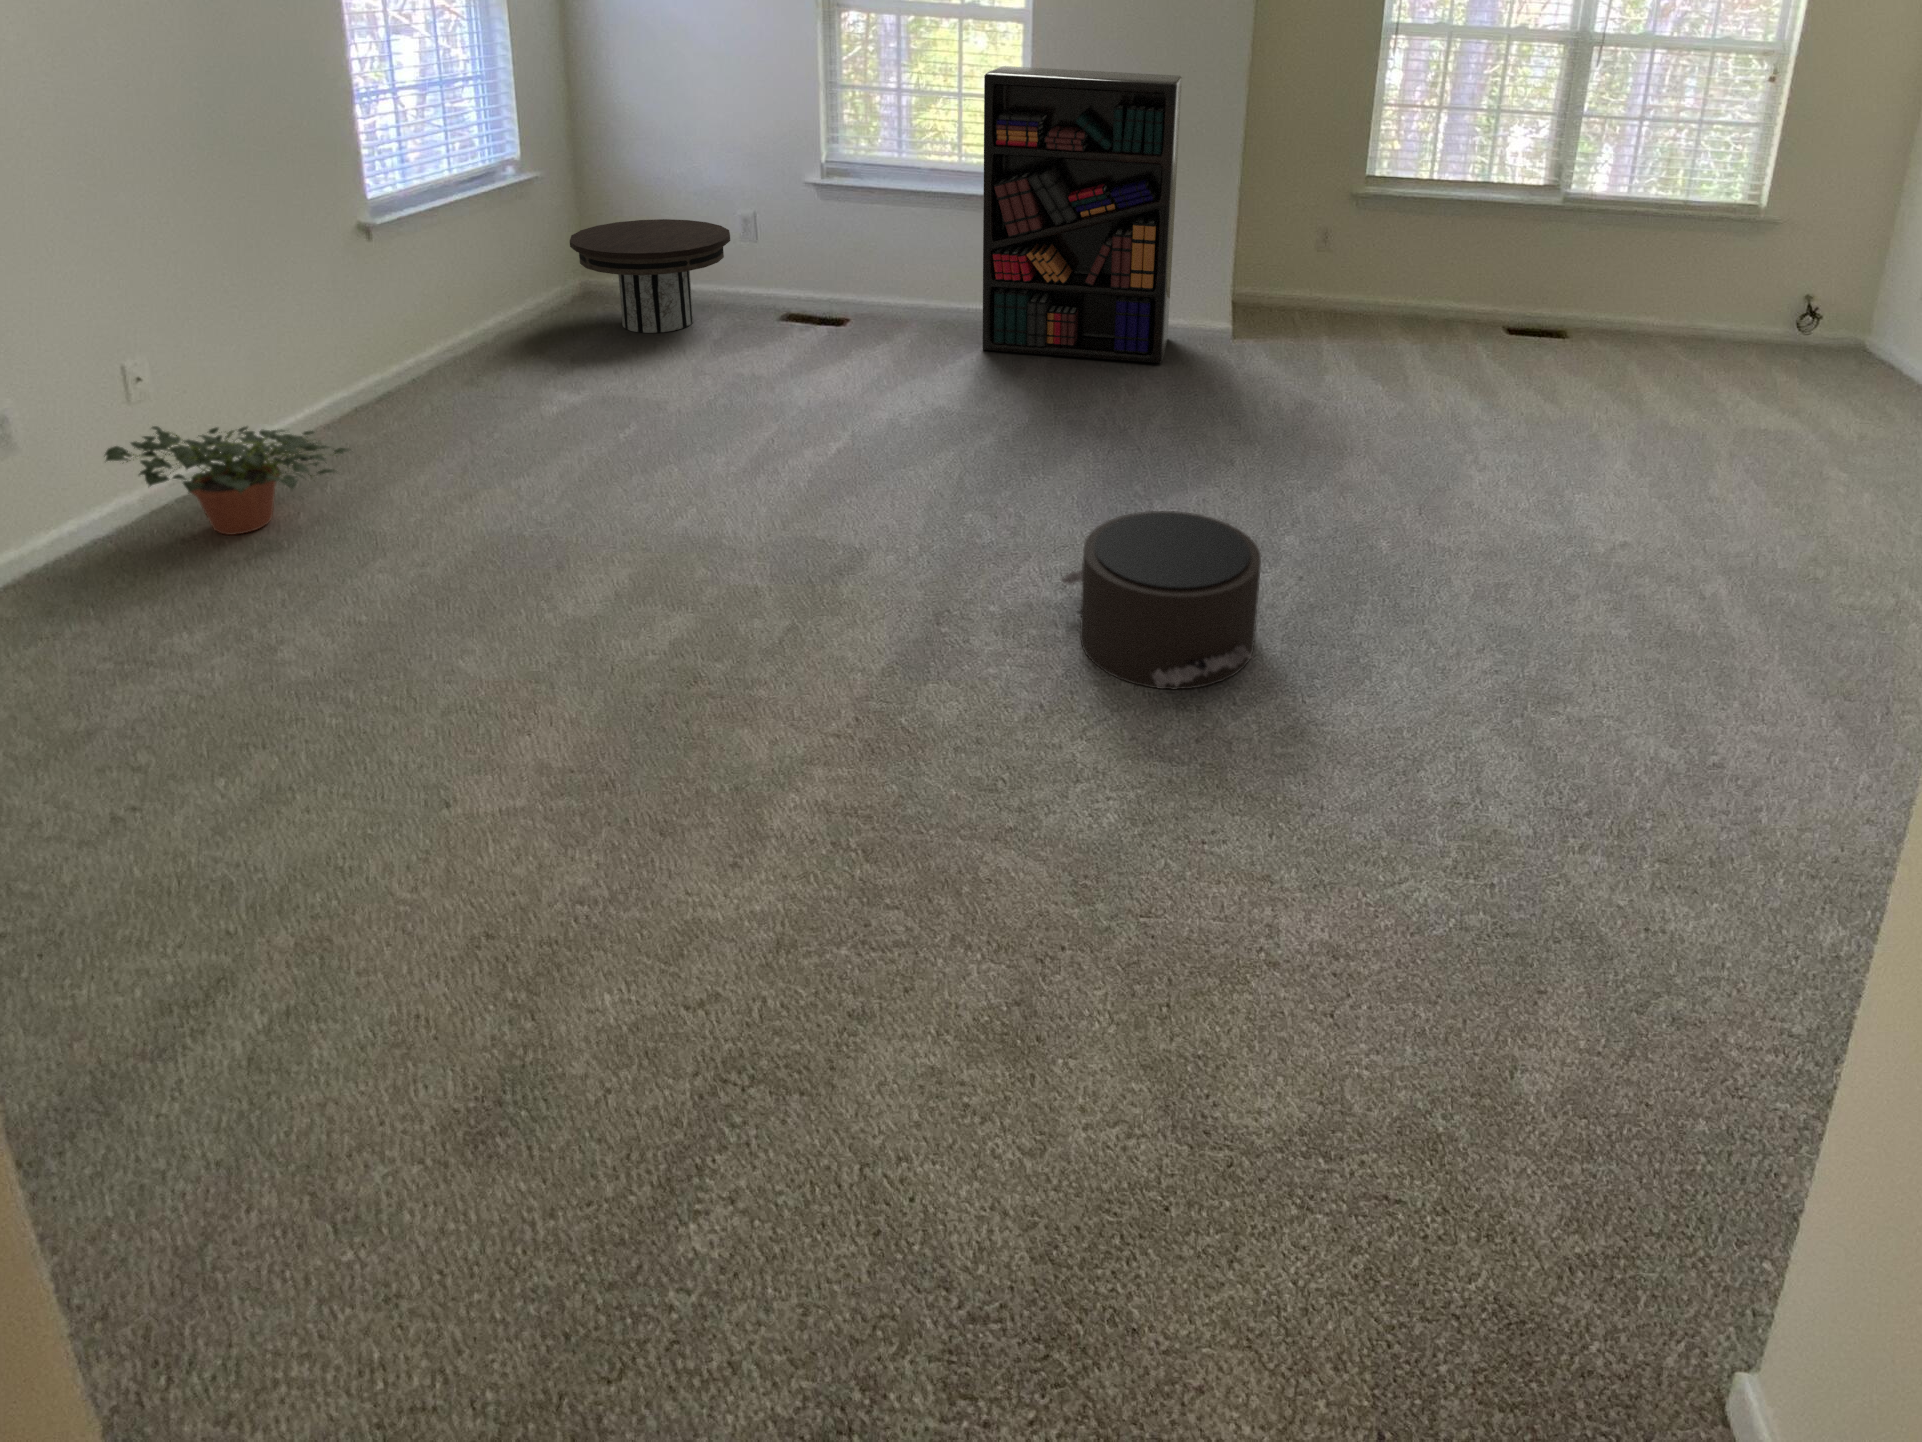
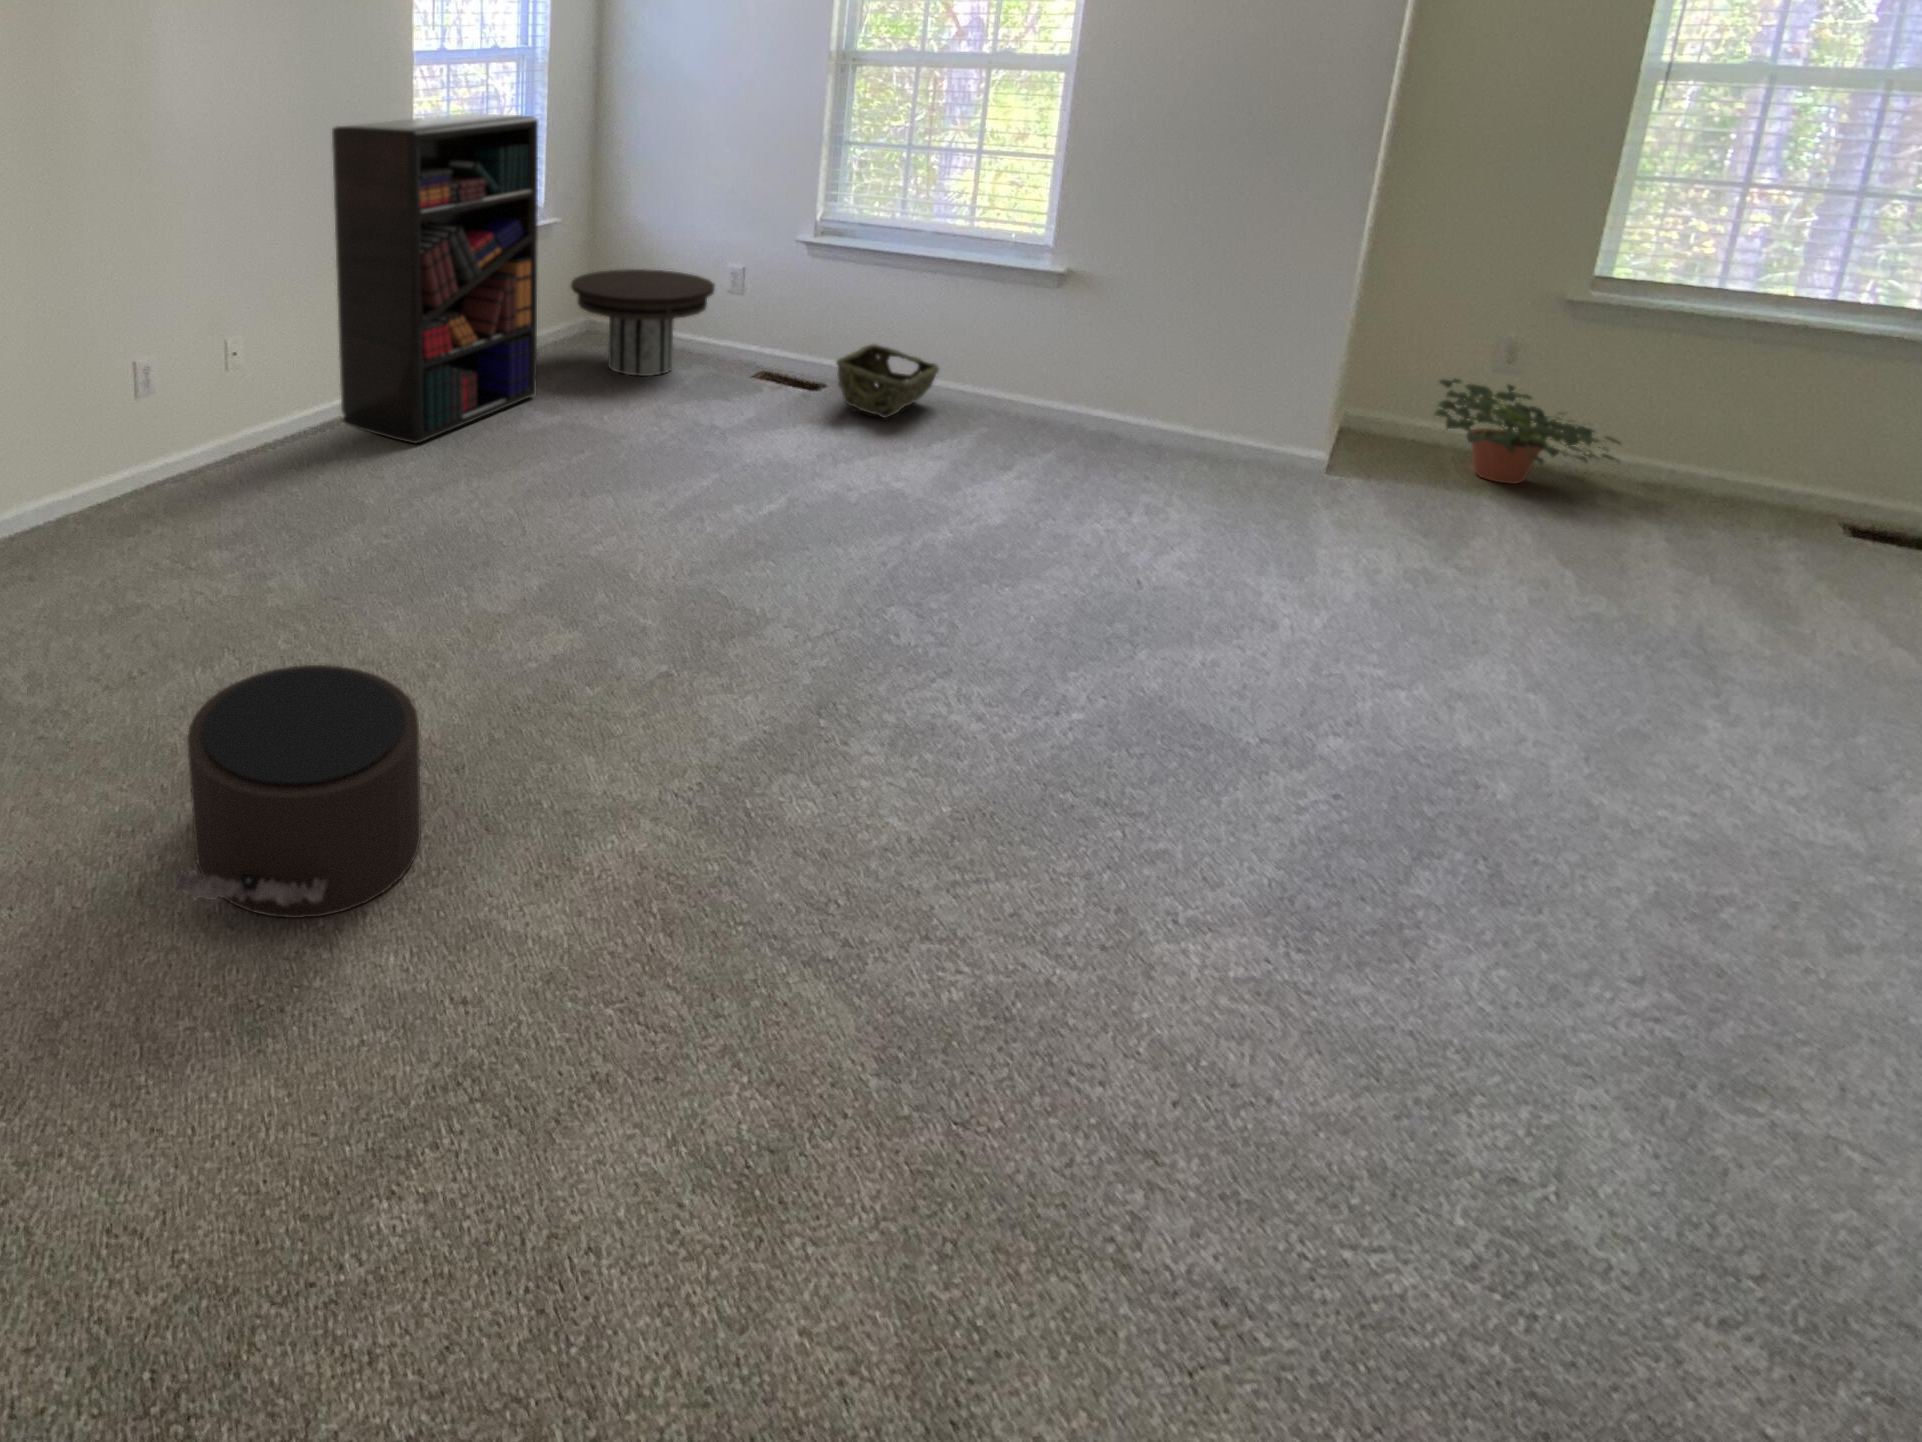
bookshelf: present [982,66,1182,363] -> present [332,113,538,443]
woven basket: none [862,275,949,343] -> present [836,344,939,418]
potted plant: present [105,426,351,535] -> present [1435,379,1620,484]
pouf: present [1060,511,1261,689] -> present [173,665,421,918]

